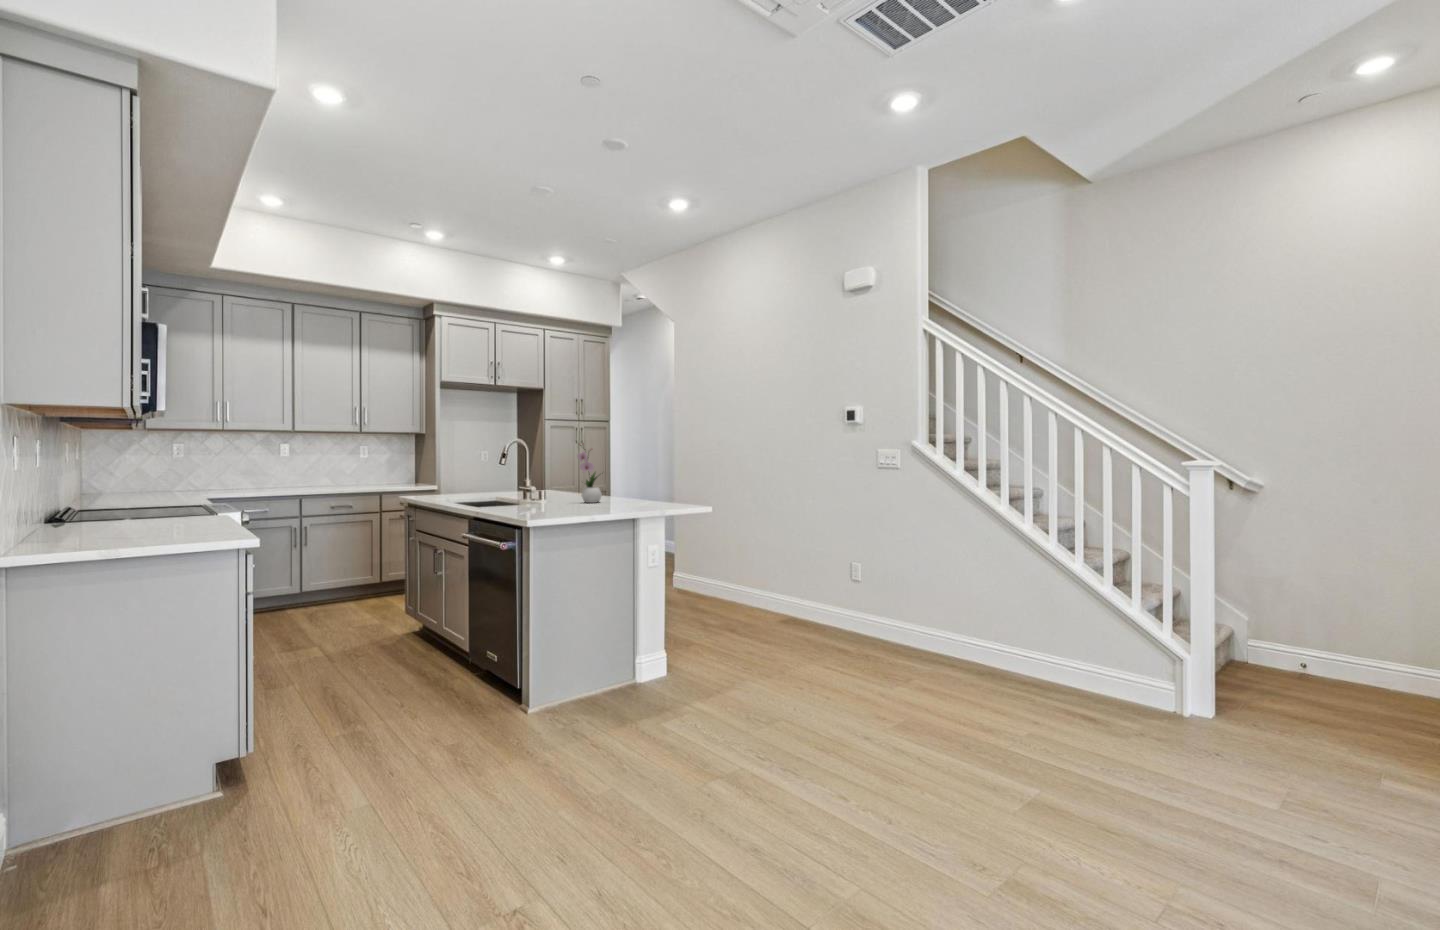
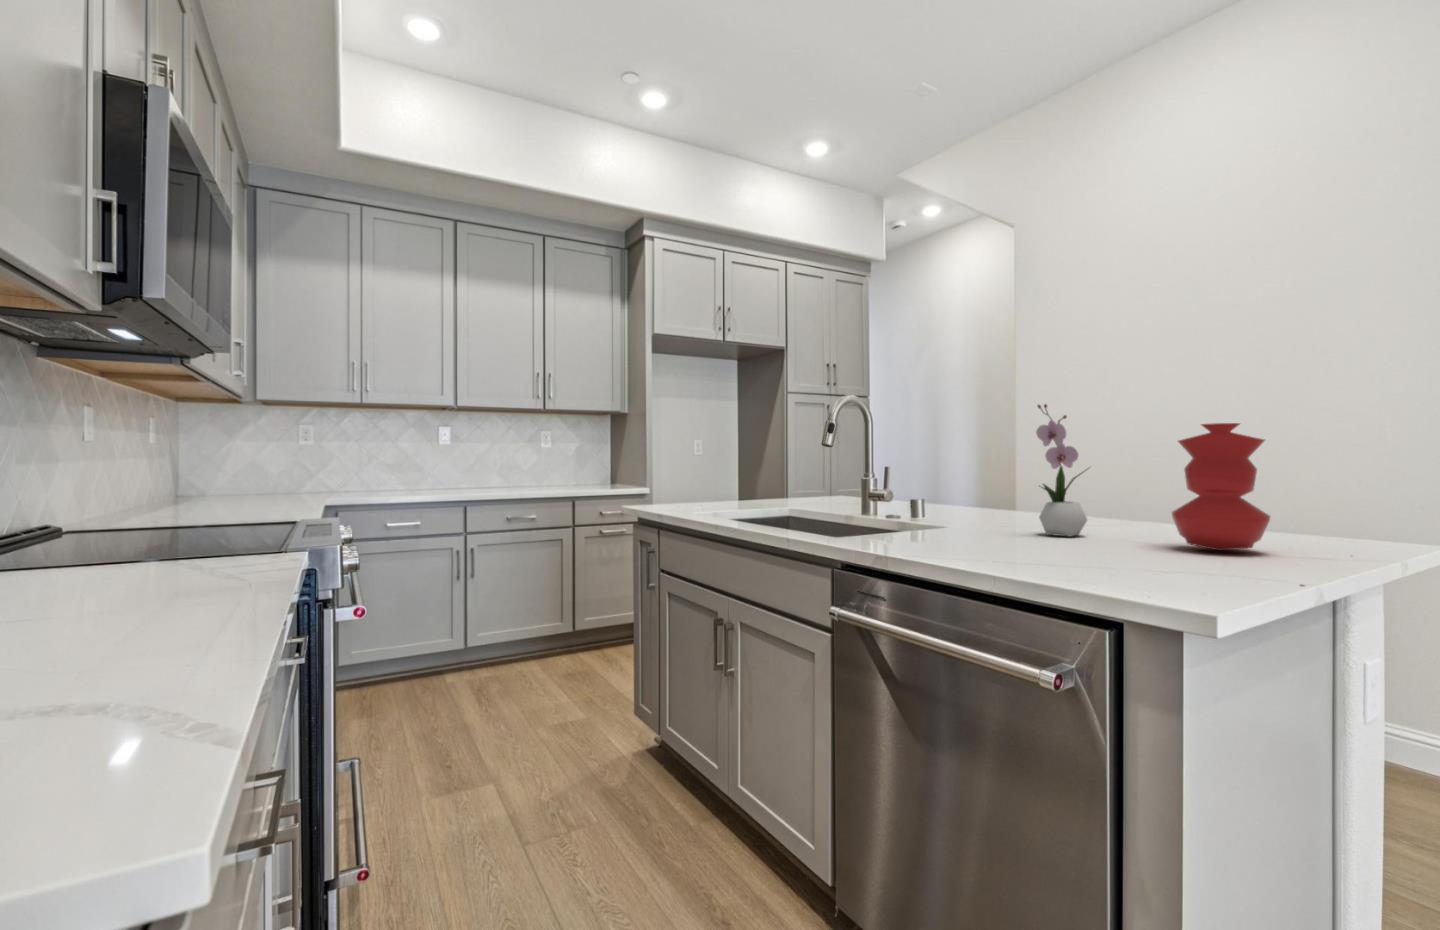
vase: none [611,454,642,505] -> present [1172,423,1270,551]

